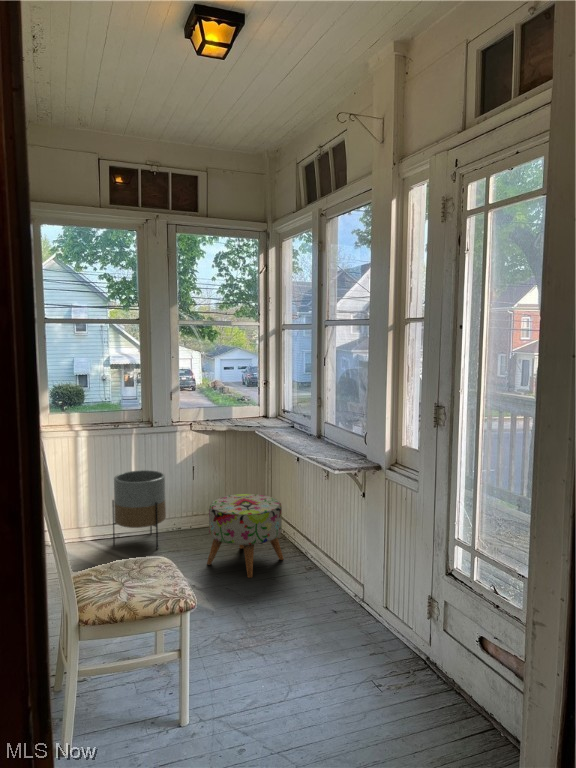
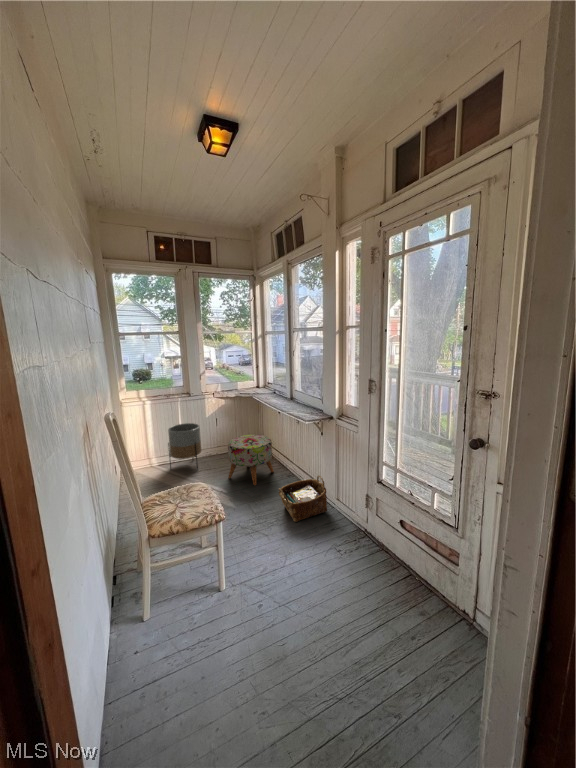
woven basket: none [286,563,366,637] -> present [279,475,327,522]

